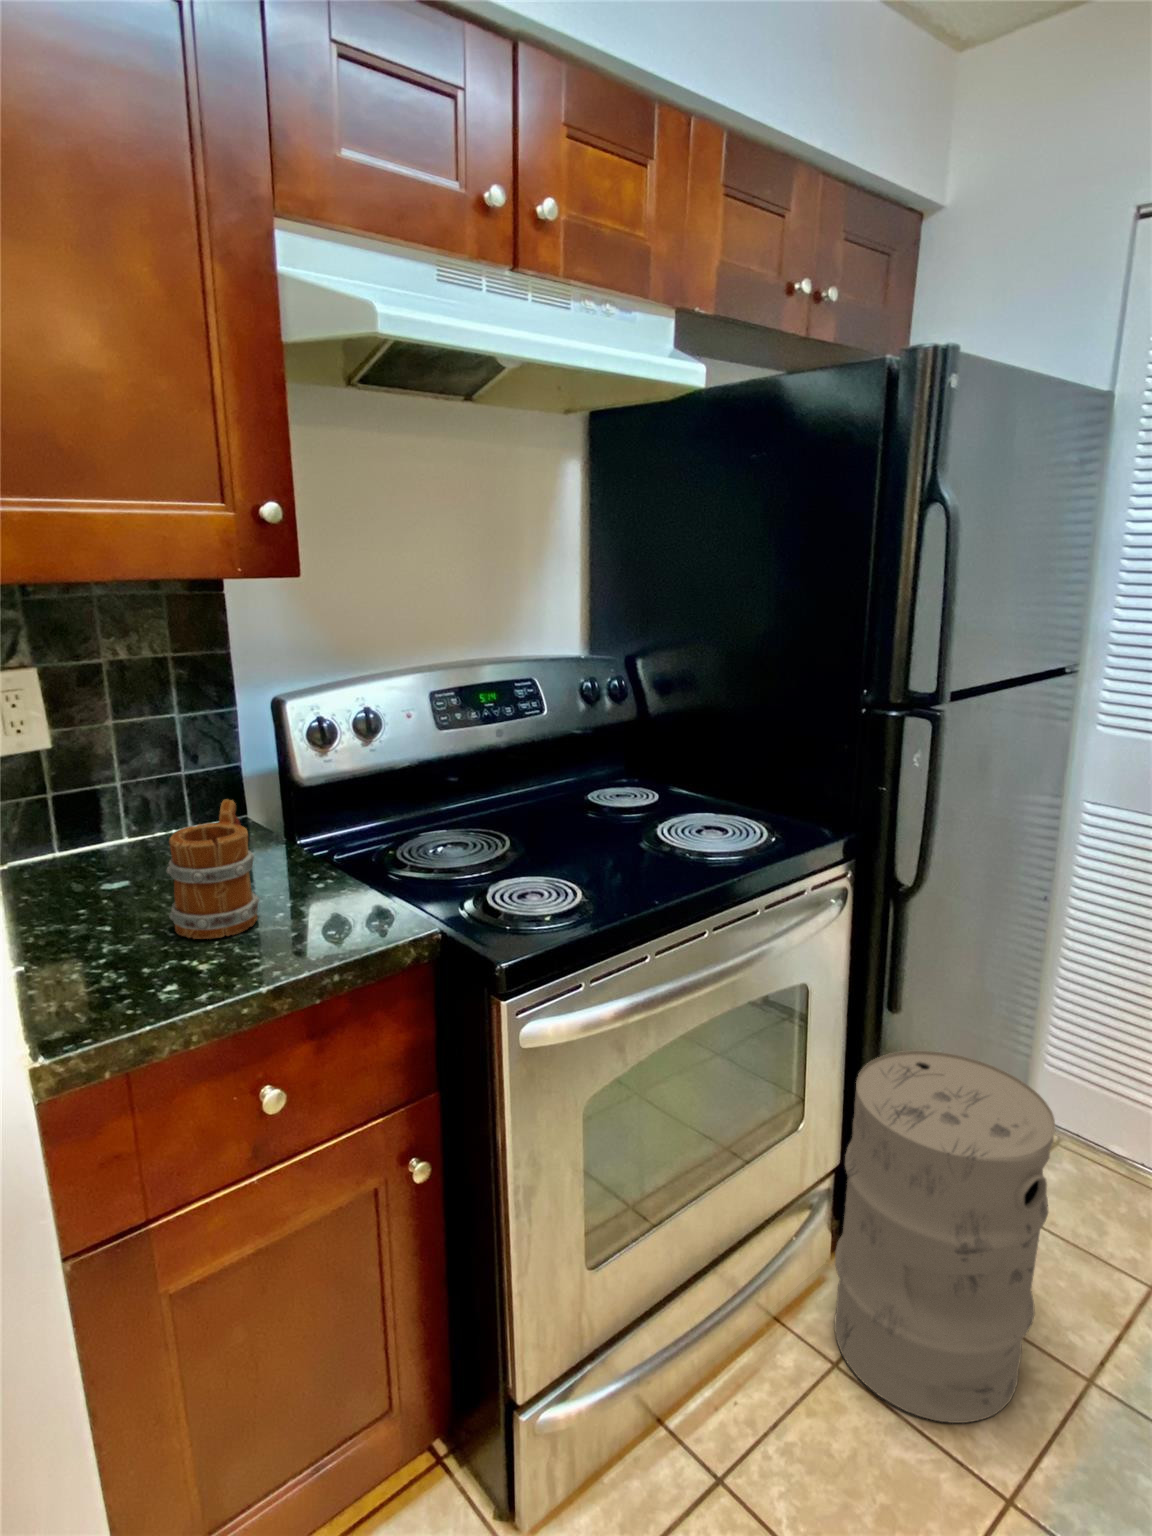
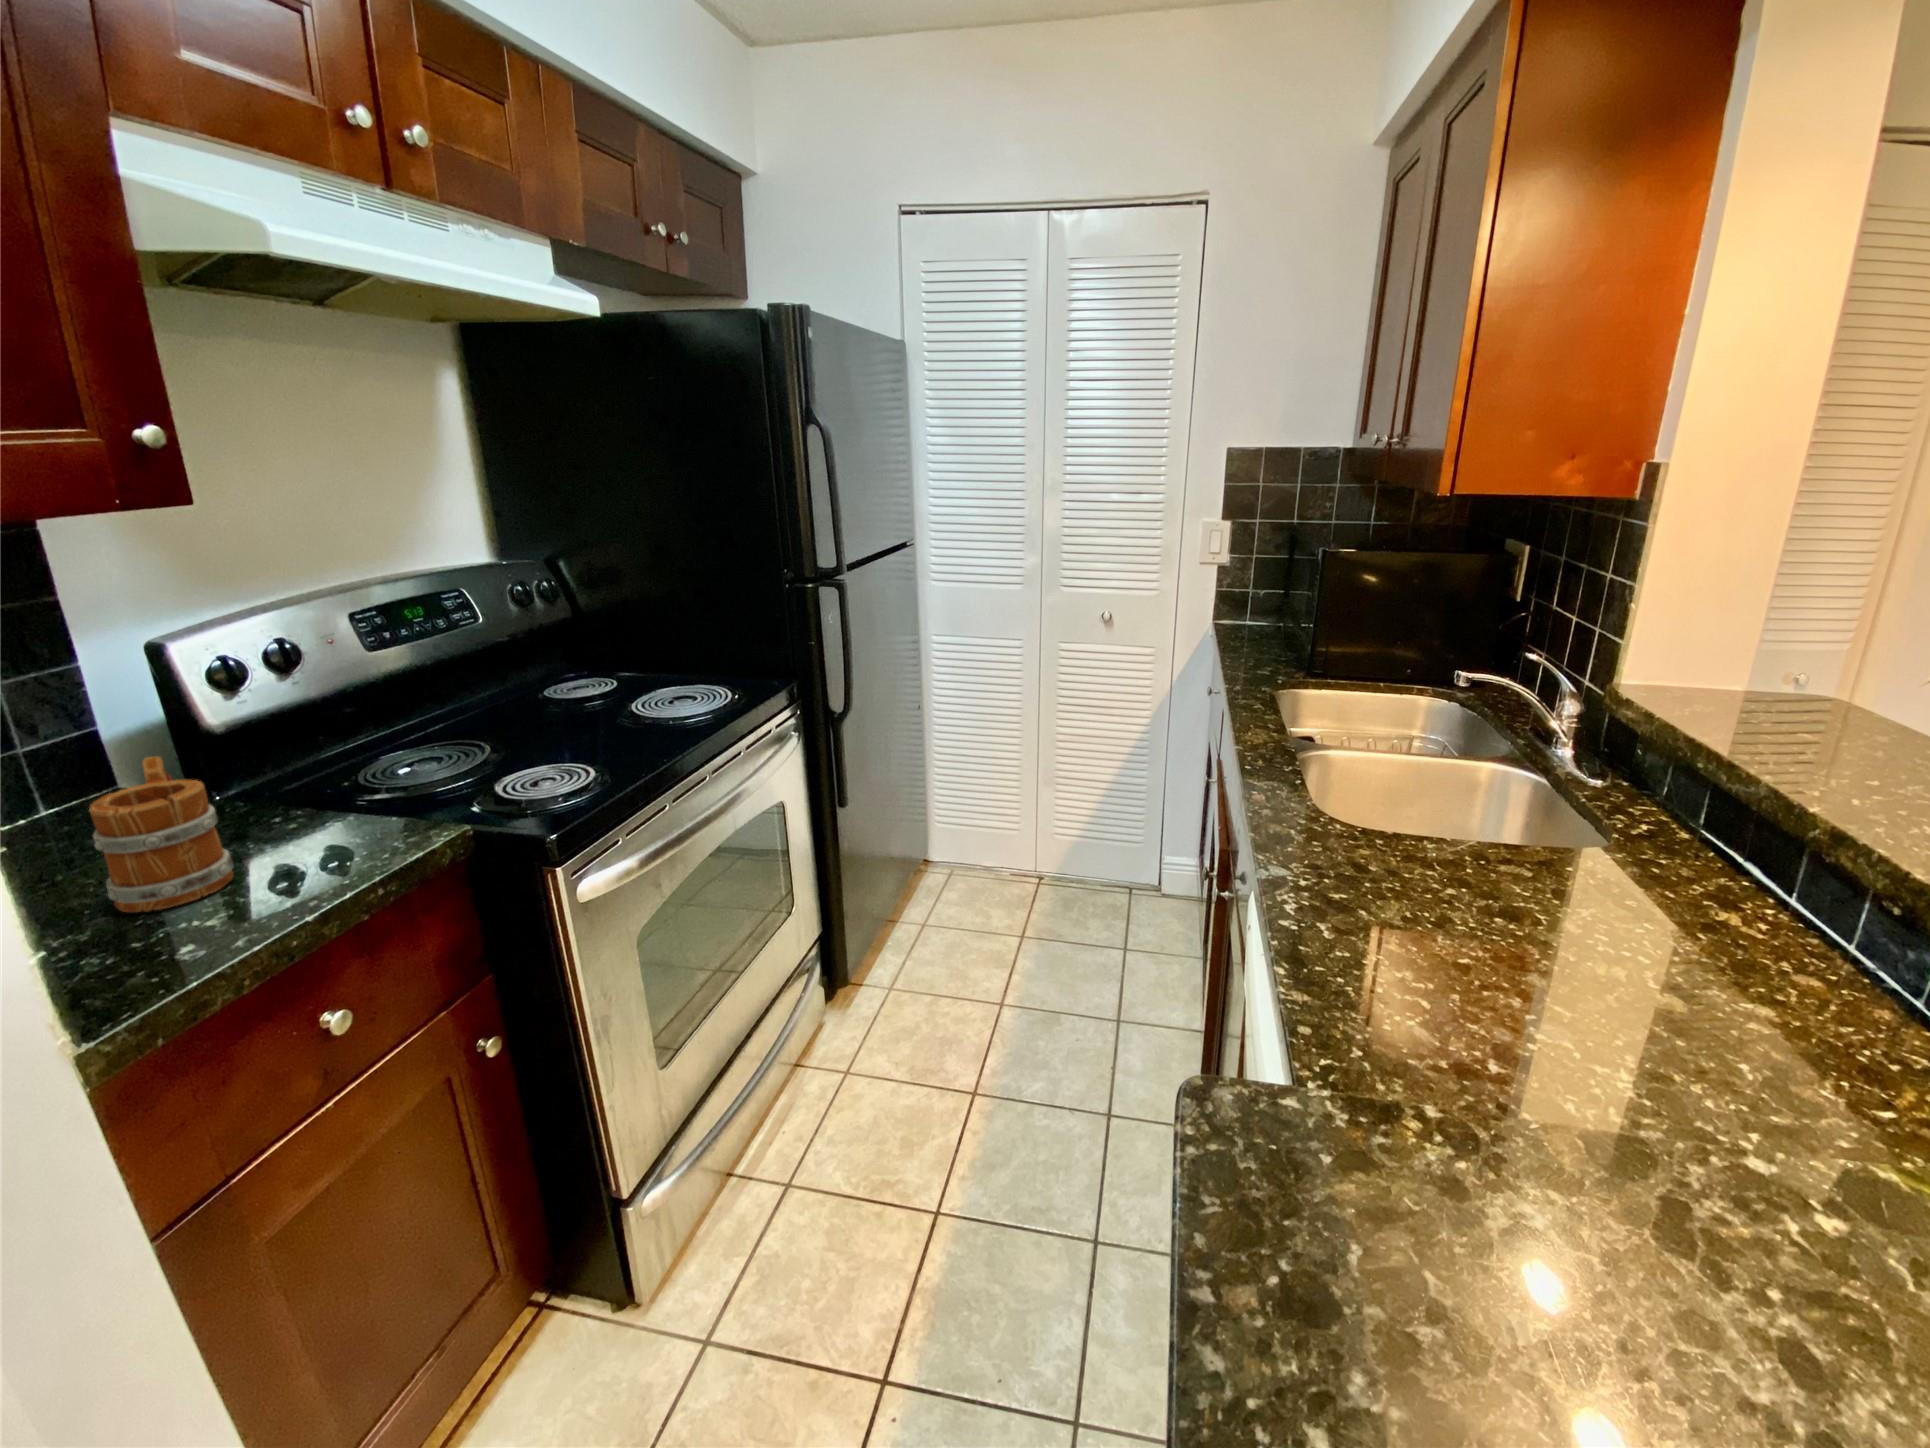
trash can: present [834,1051,1055,1423] -> none [829,825,967,1076]

